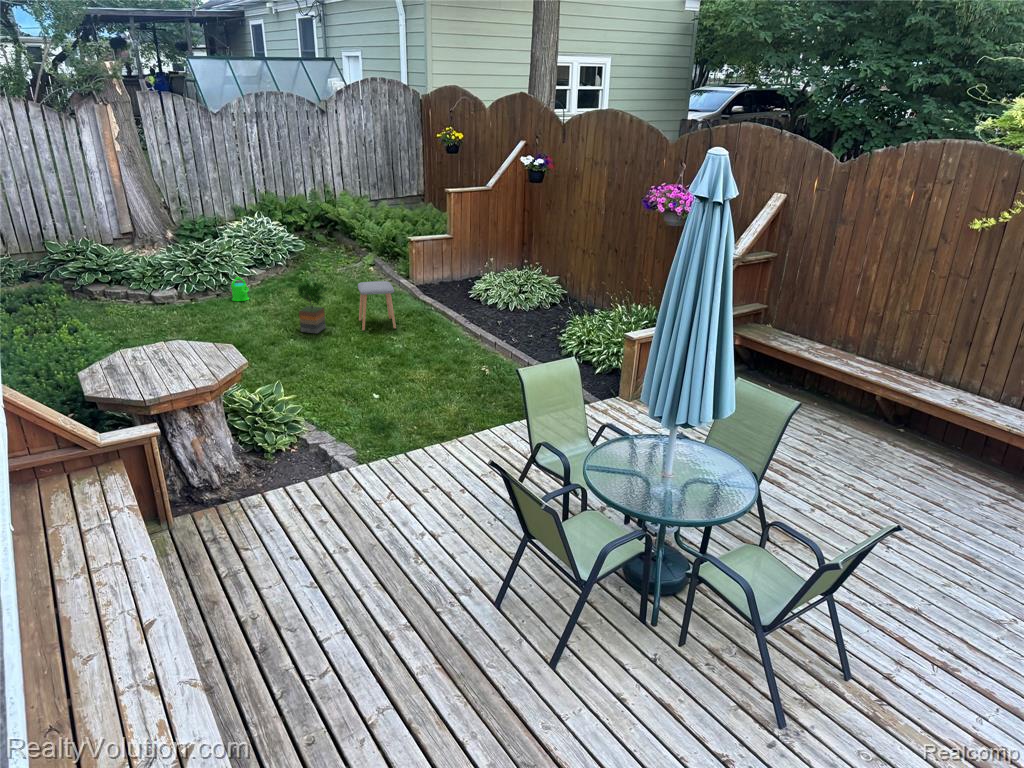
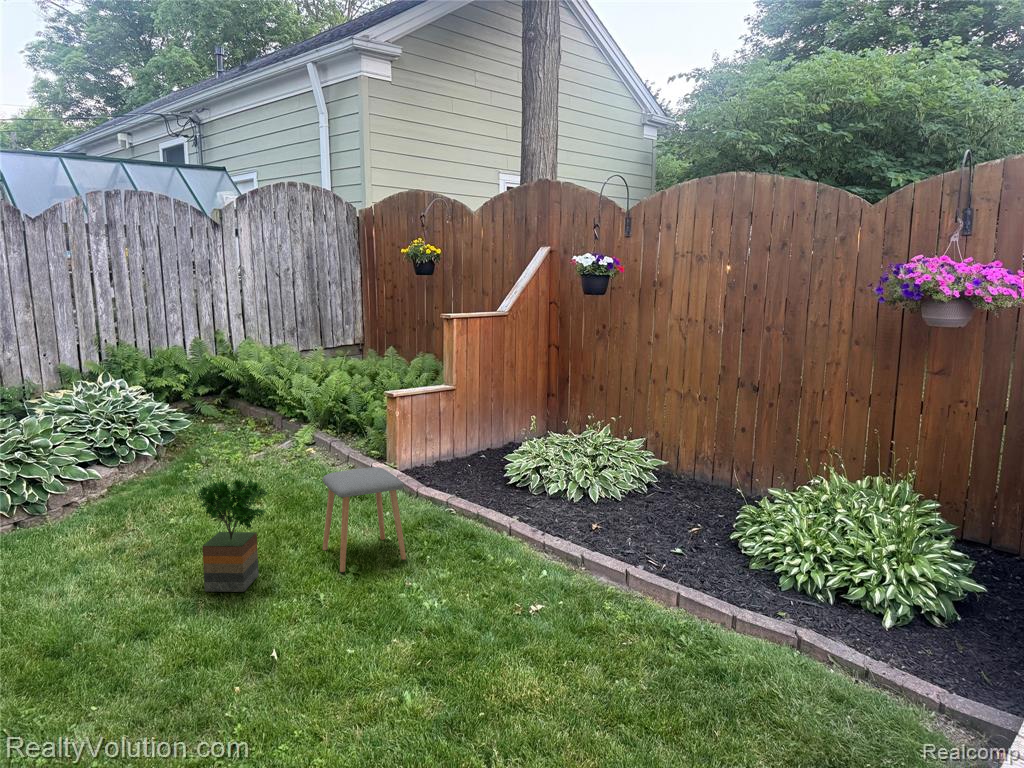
watering can: present [231,277,249,301] -> none [42,484,82,536]

